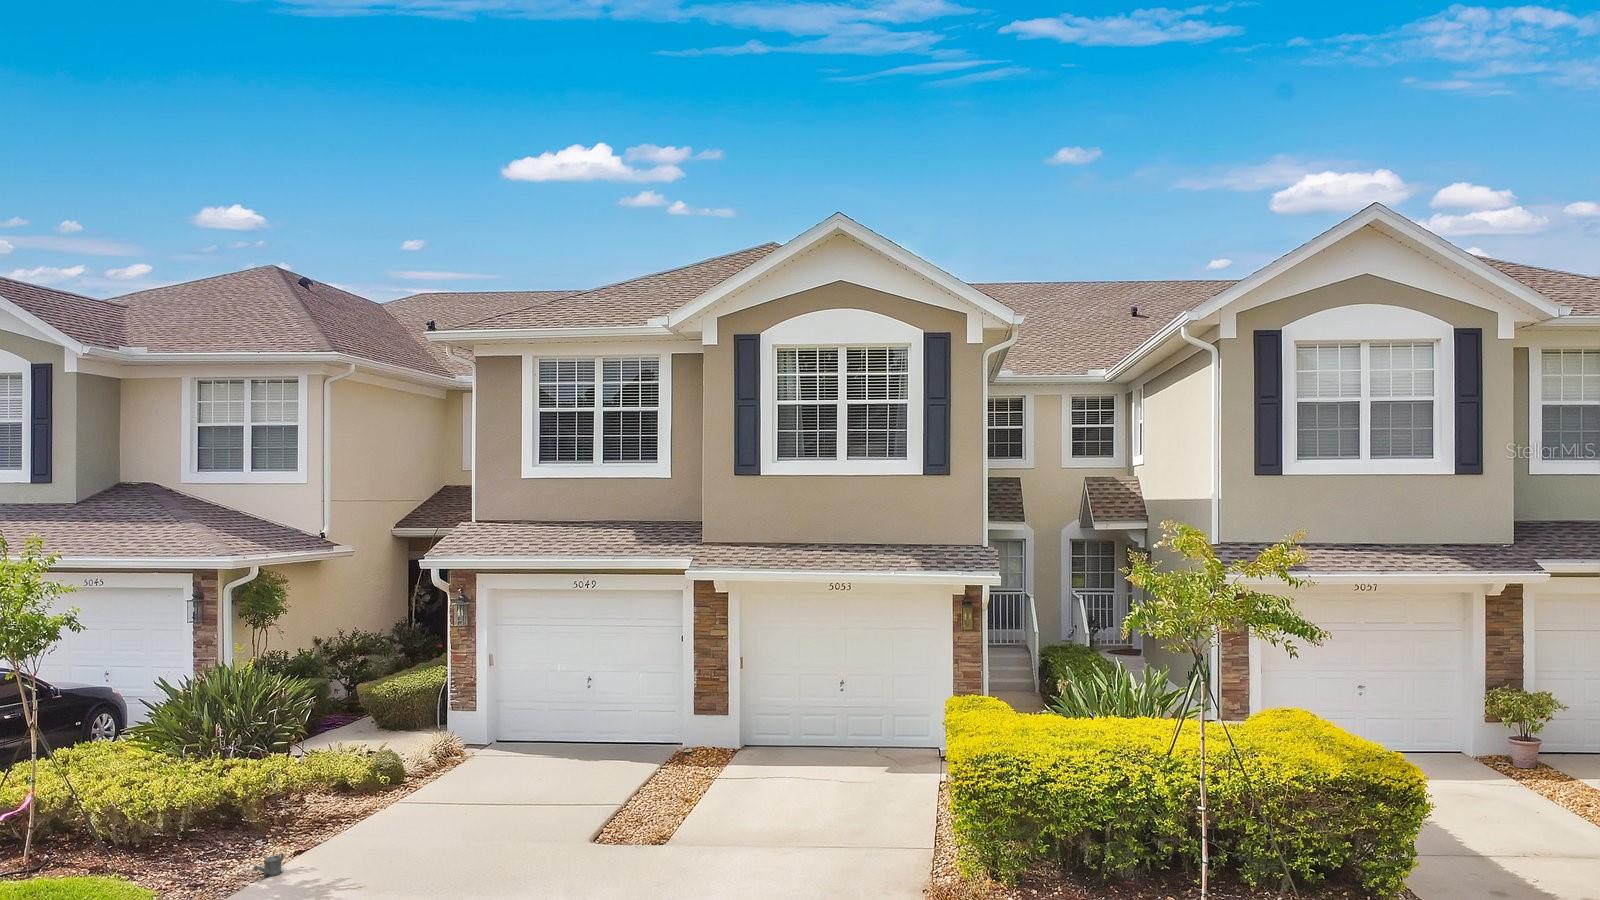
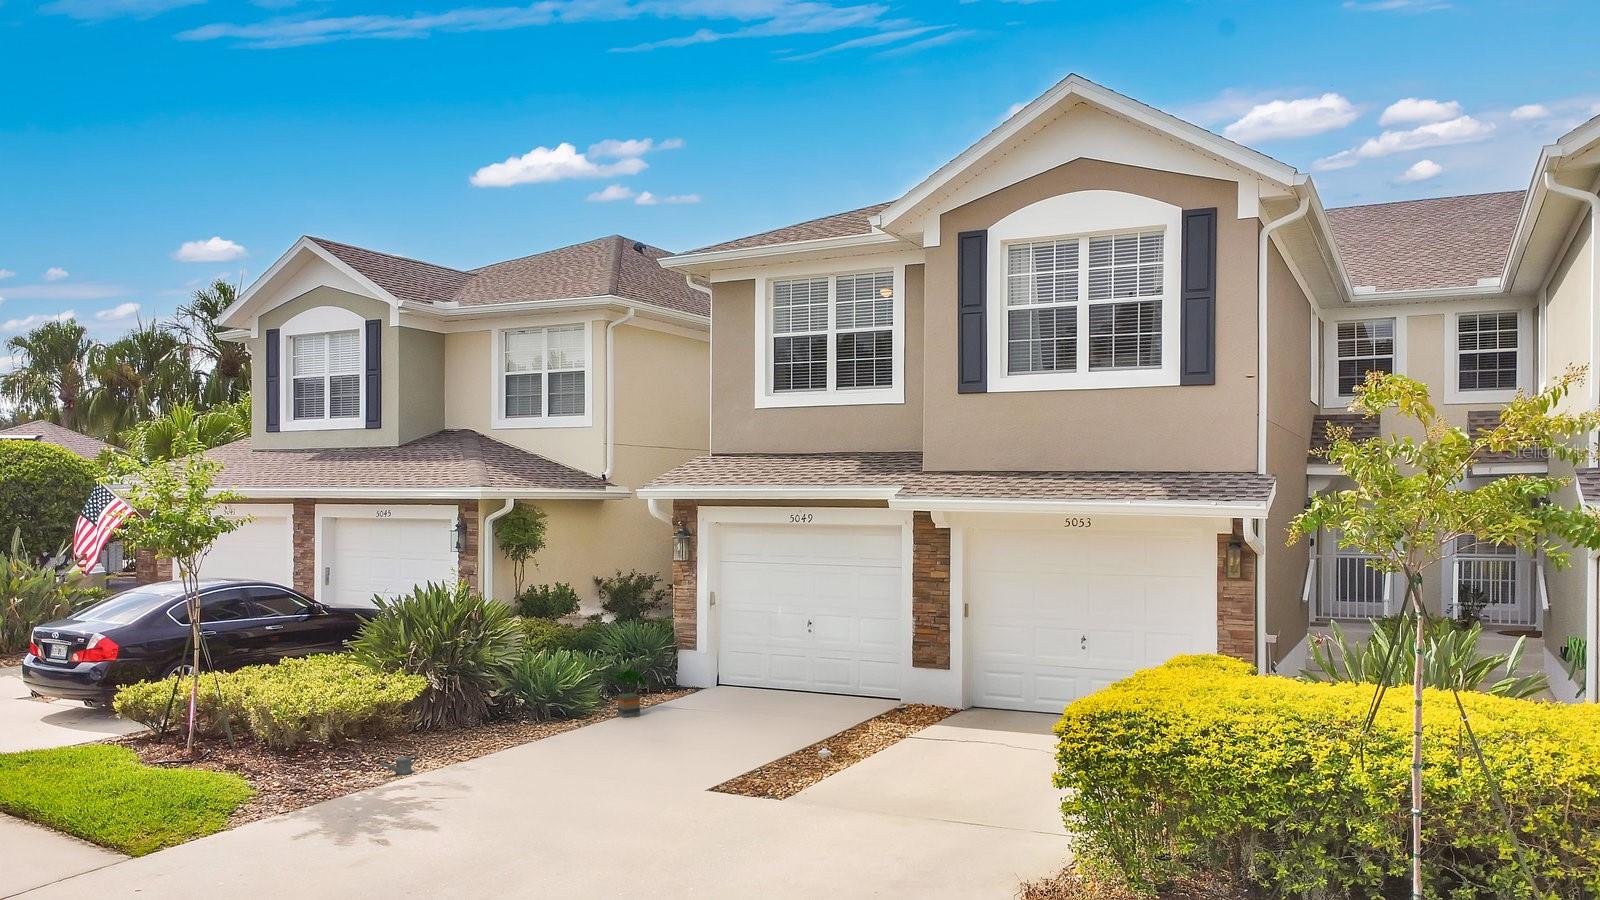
potted tree: none [427,740,464,789] -> present [614,670,646,718]

